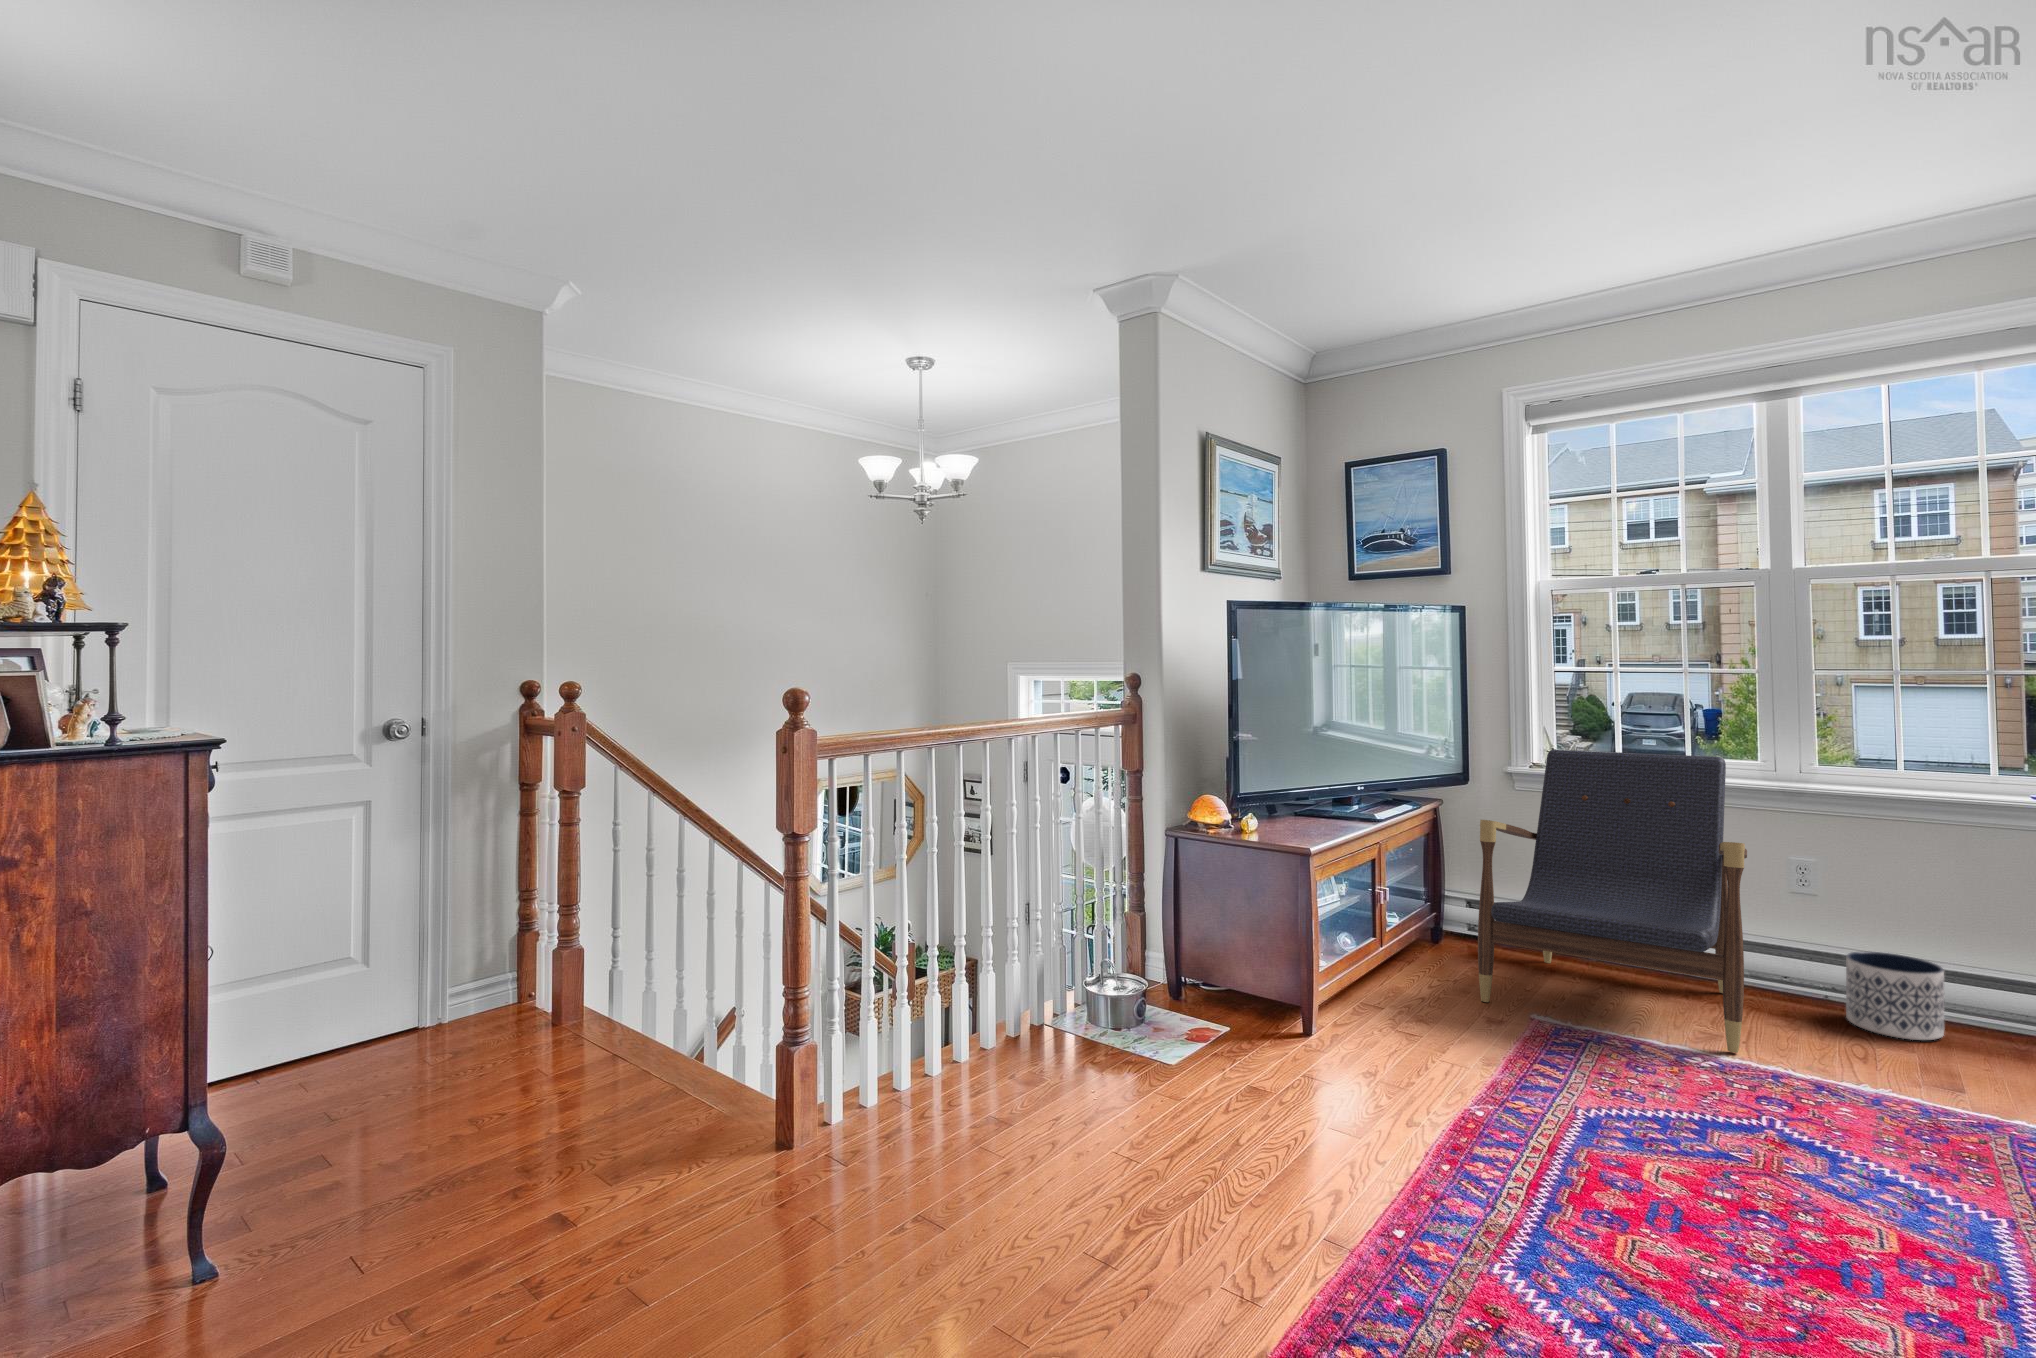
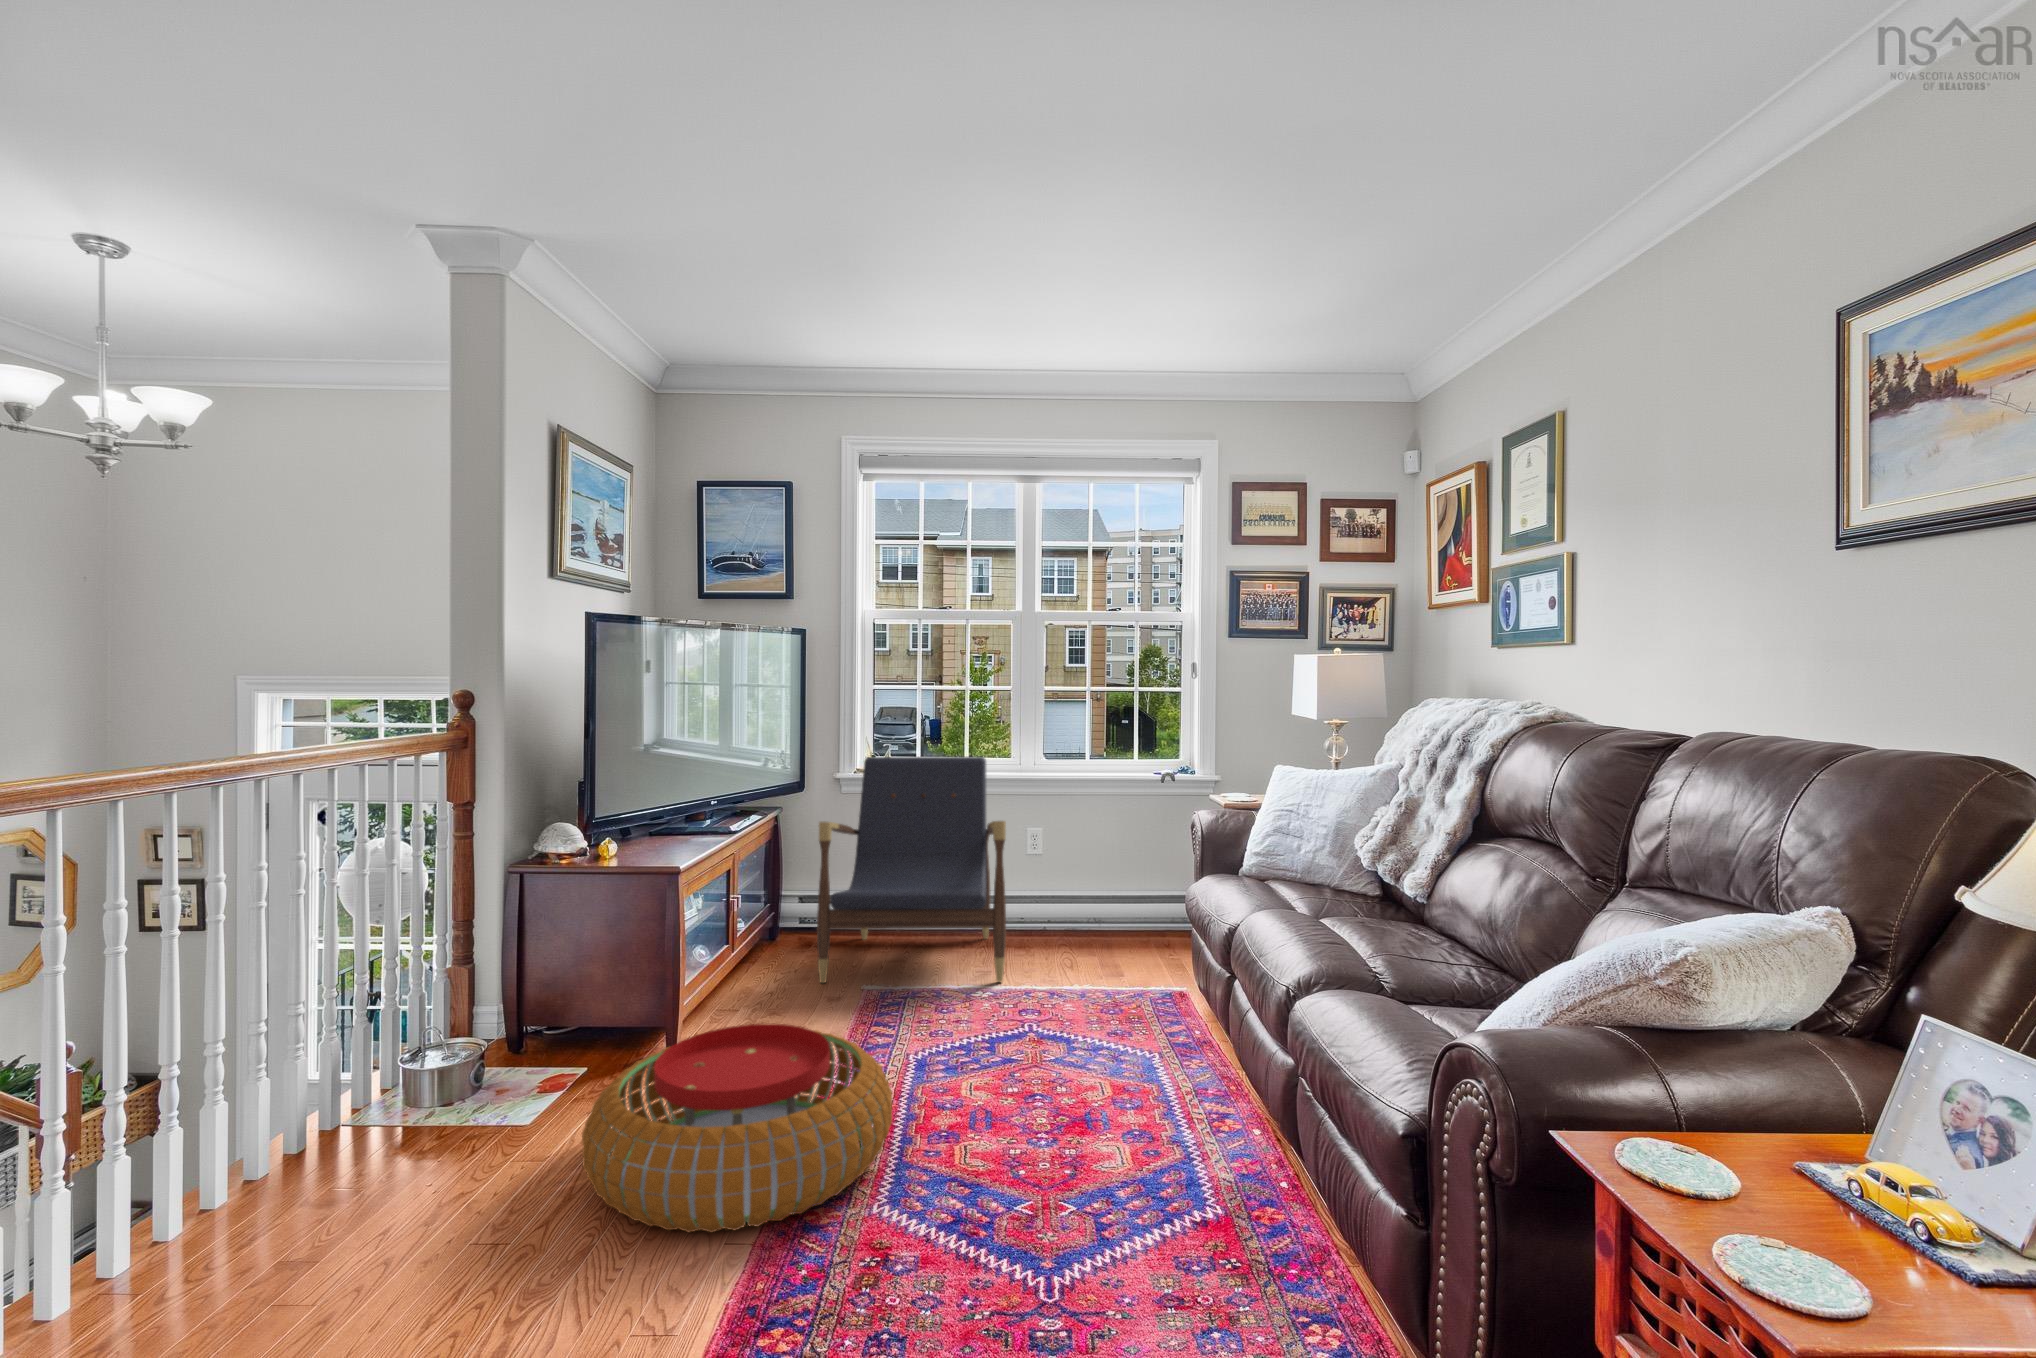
planter: present [1846,952,1944,1040] -> none [1058,890,1109,948]
pouf: none [1202,1022,1533,1239] -> present [582,1024,892,1232]

